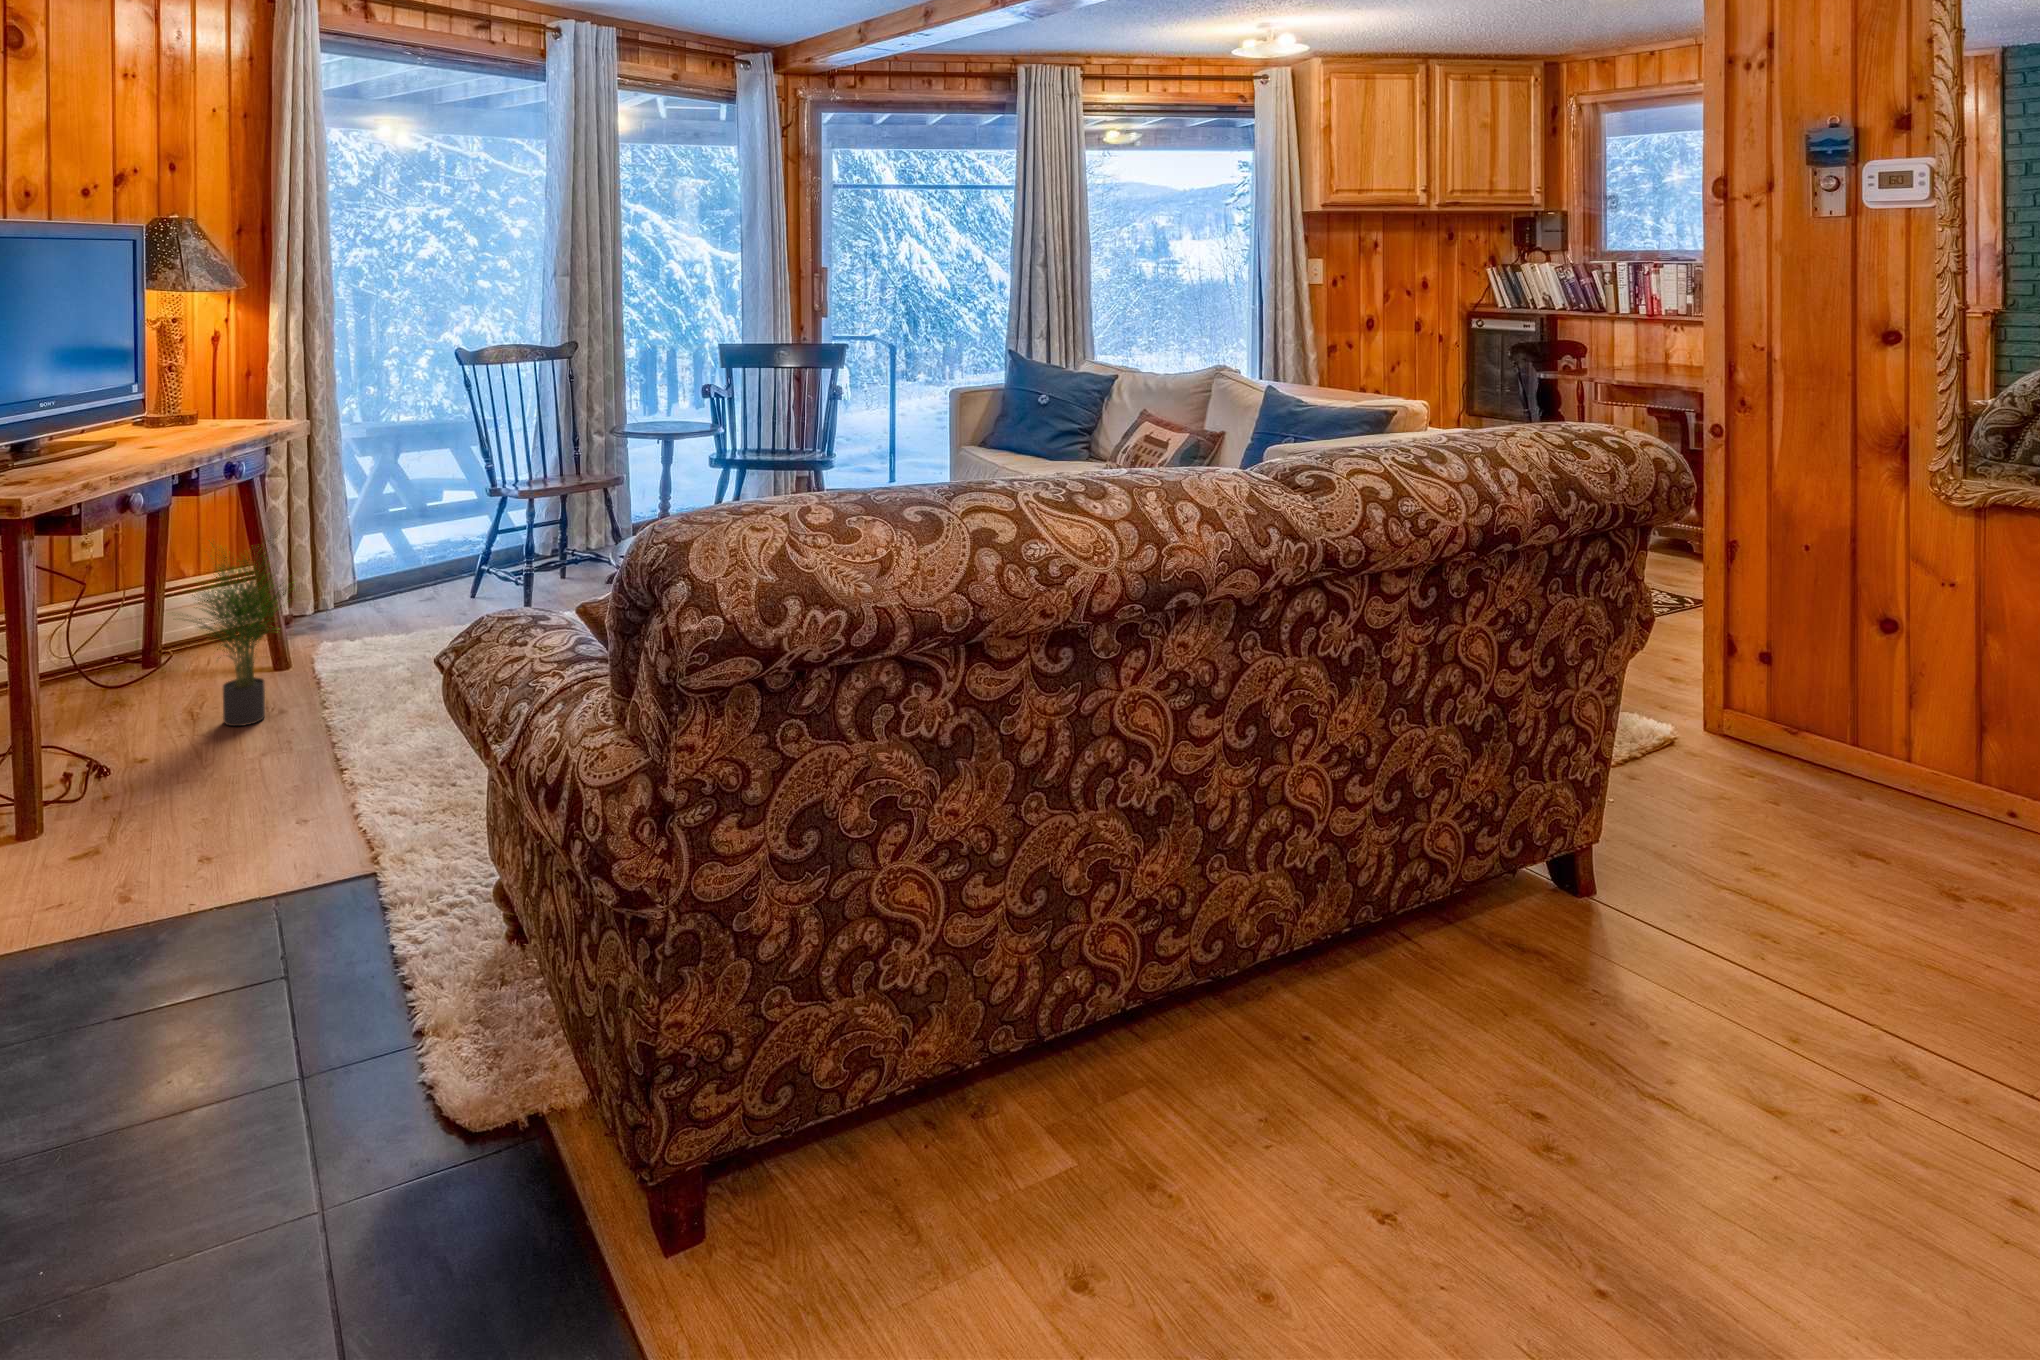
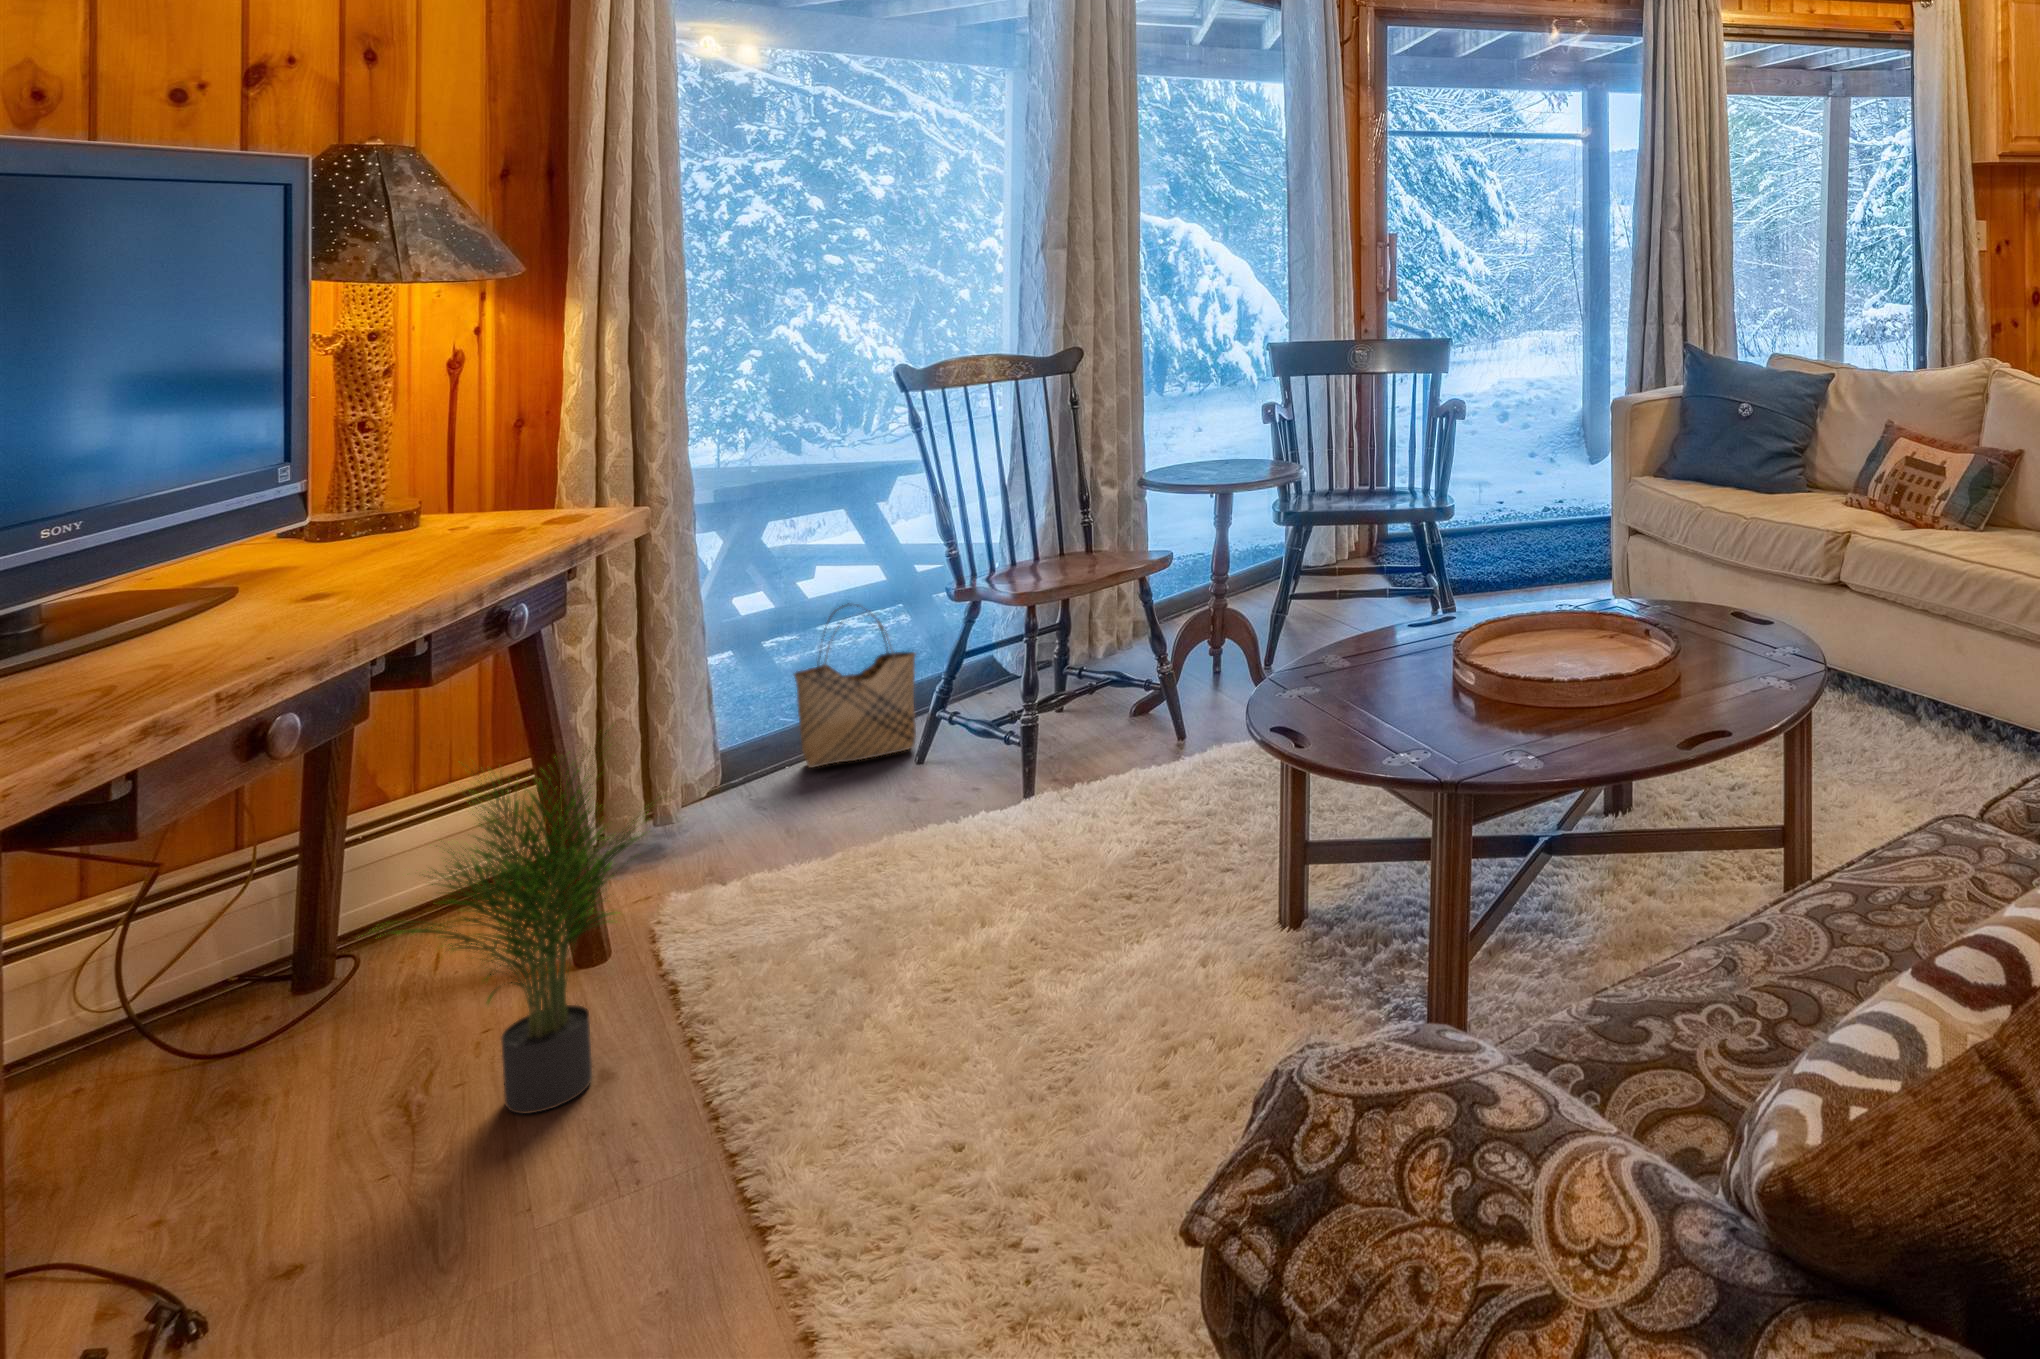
woven basket: none [392,501,466,601] -> present [794,603,916,768]

